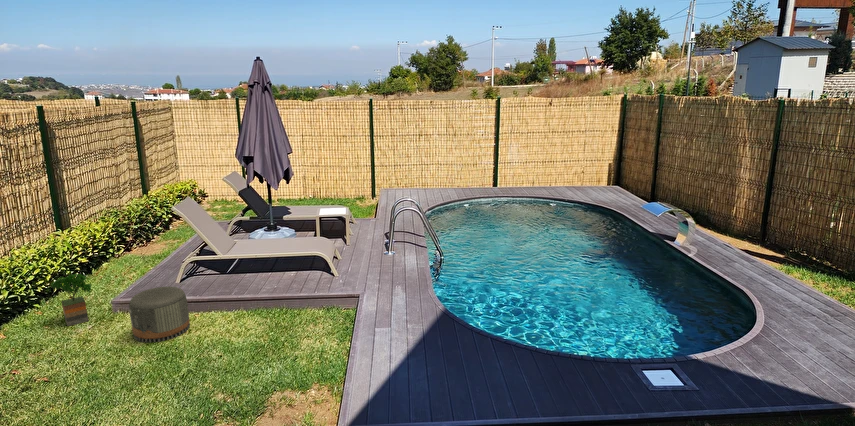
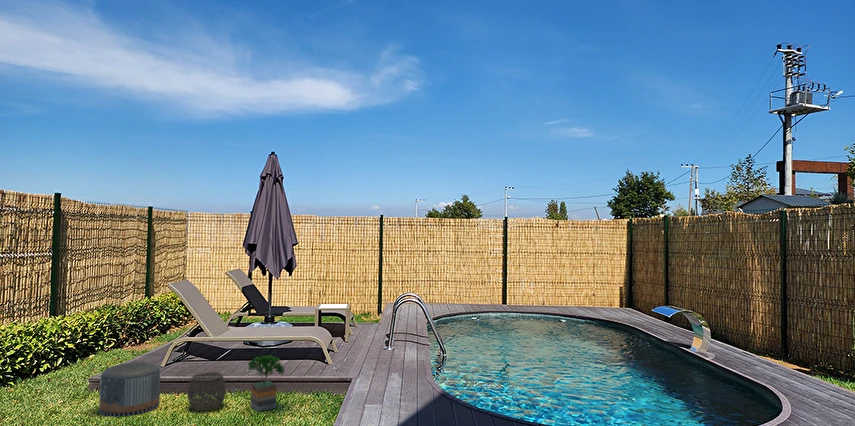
potted tree: present [51,274,91,326] -> present [248,355,285,411]
woven basket: none [216,293,254,331] -> present [187,372,226,411]

